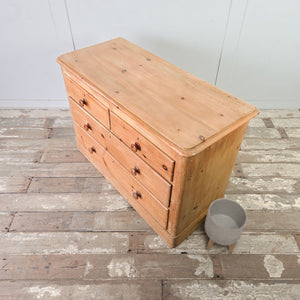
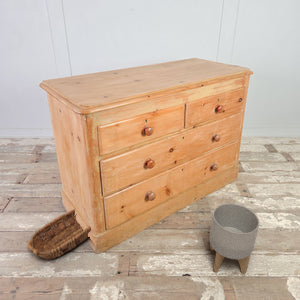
basket: none [42,179,115,253] -> present [27,209,91,259]

